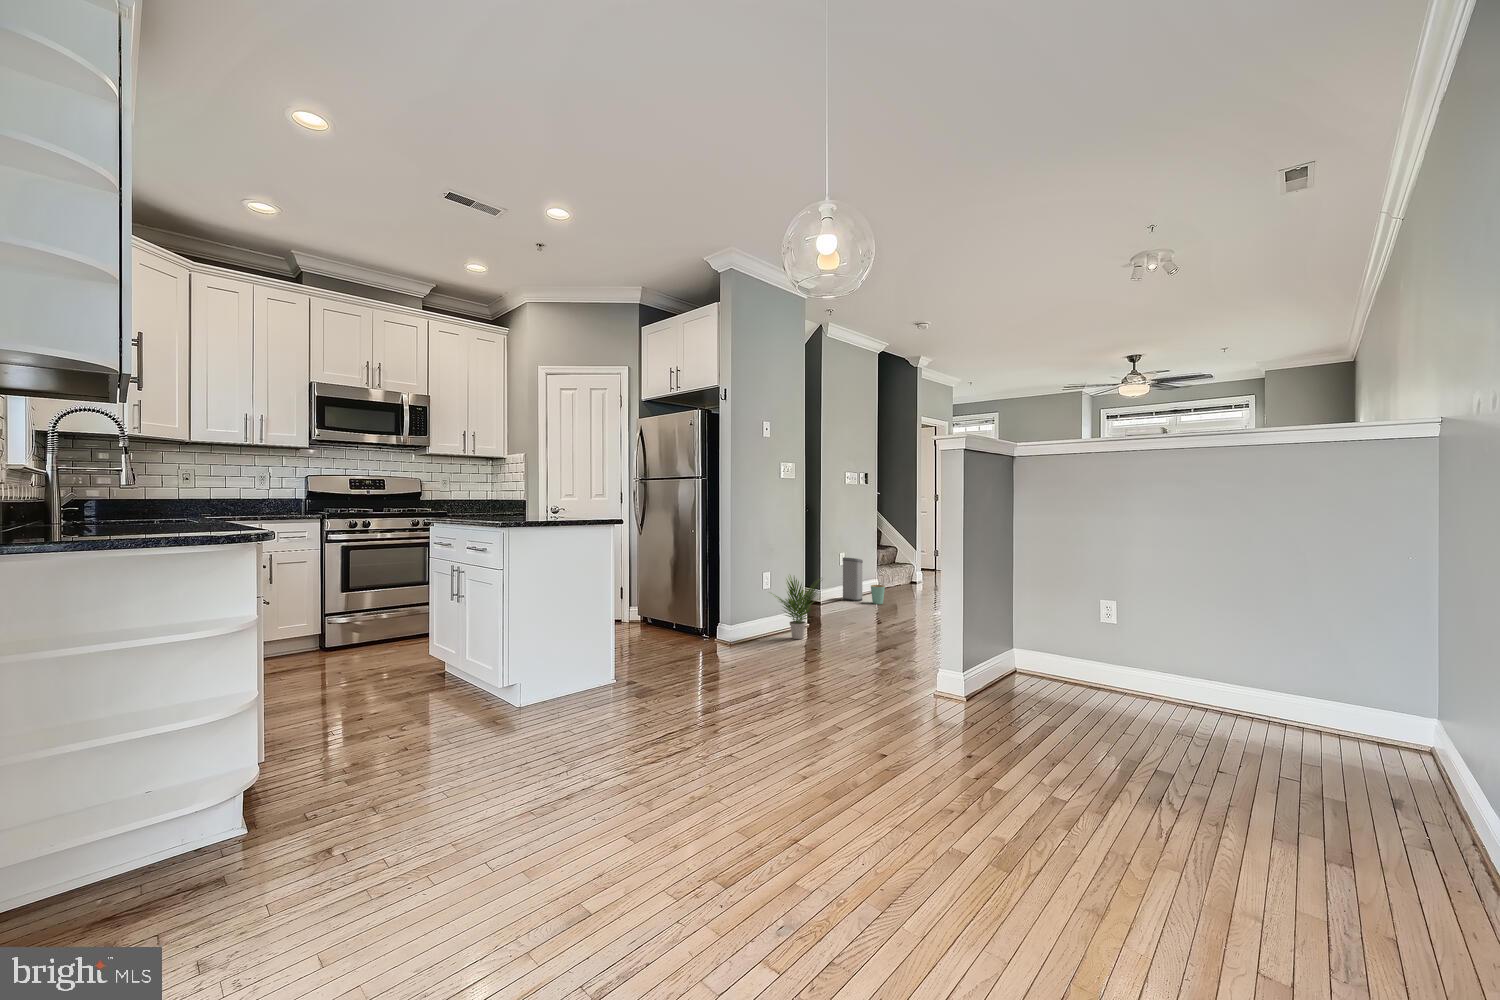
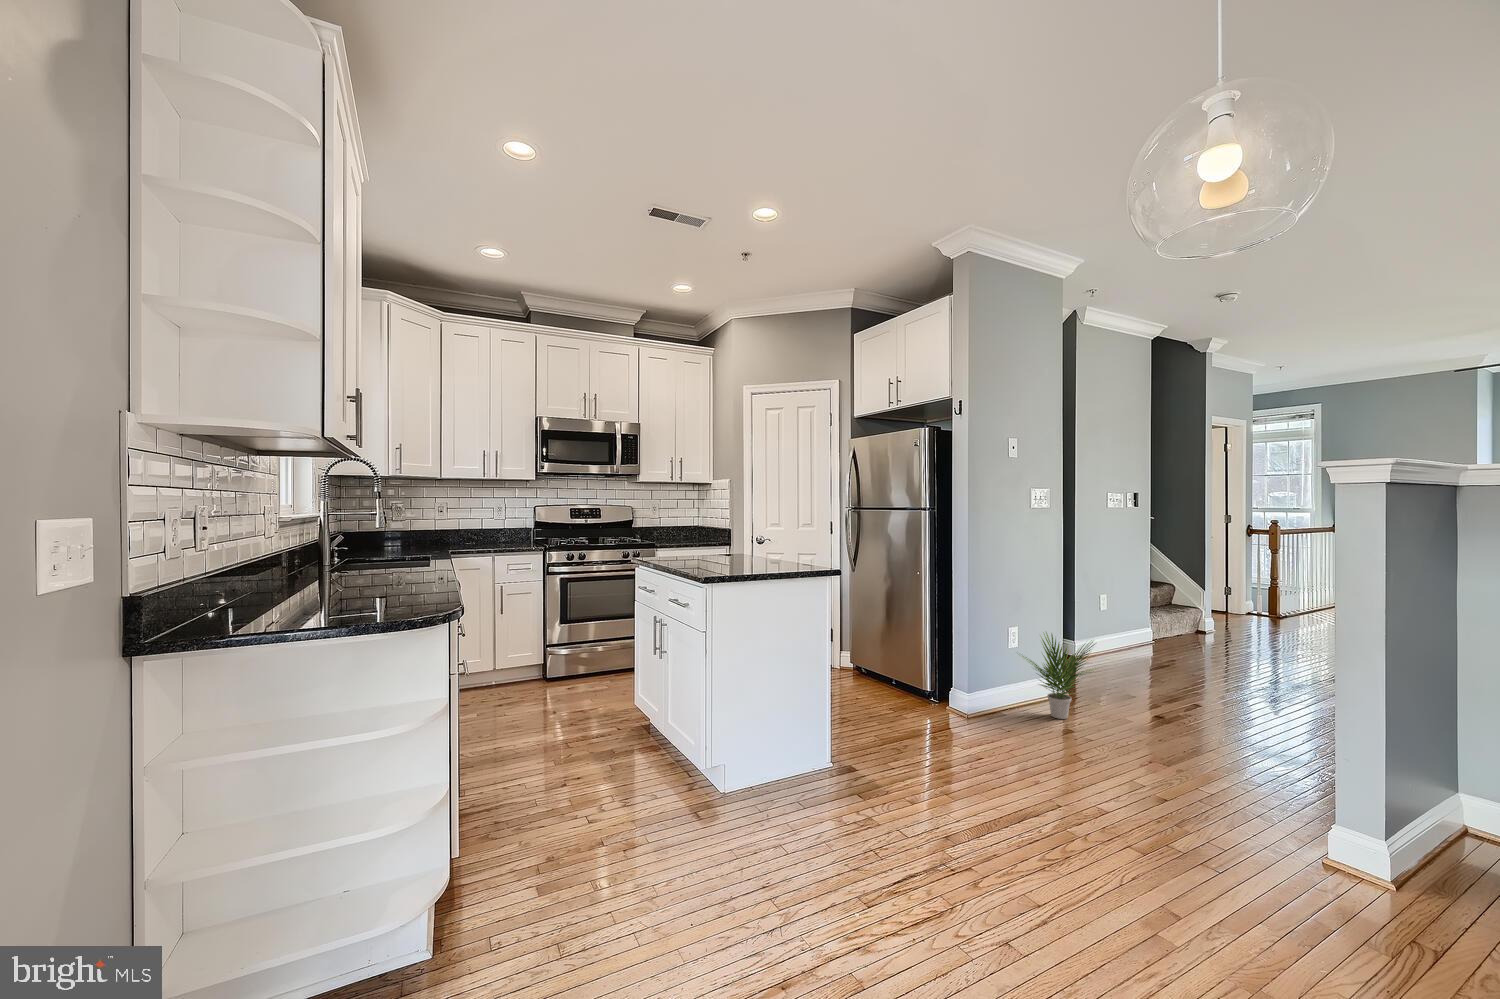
trash can: present [843,557,885,604] -> none [1107,601,1172,667]

